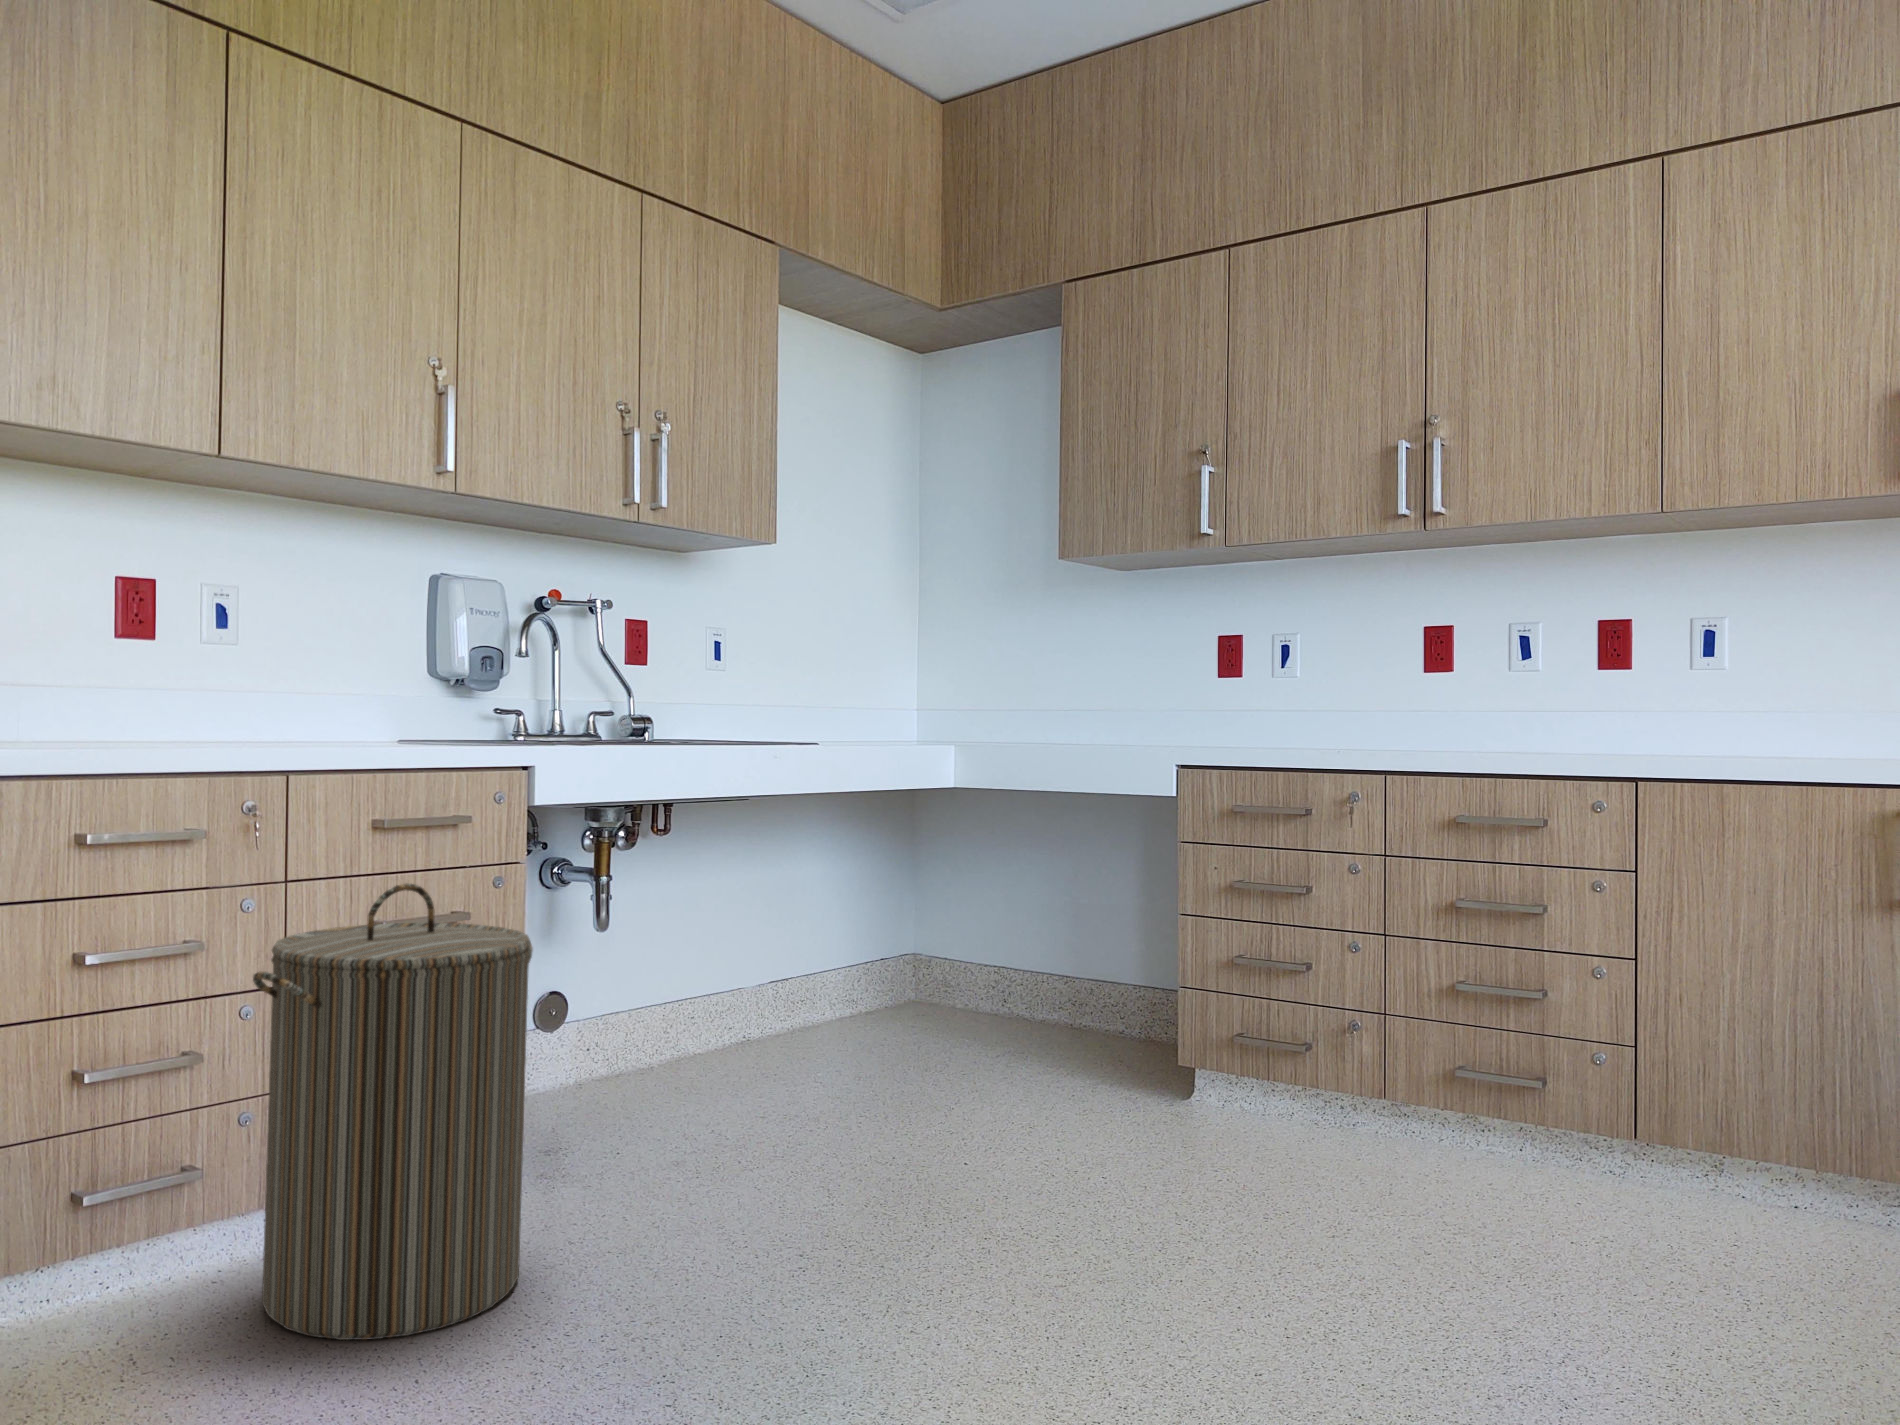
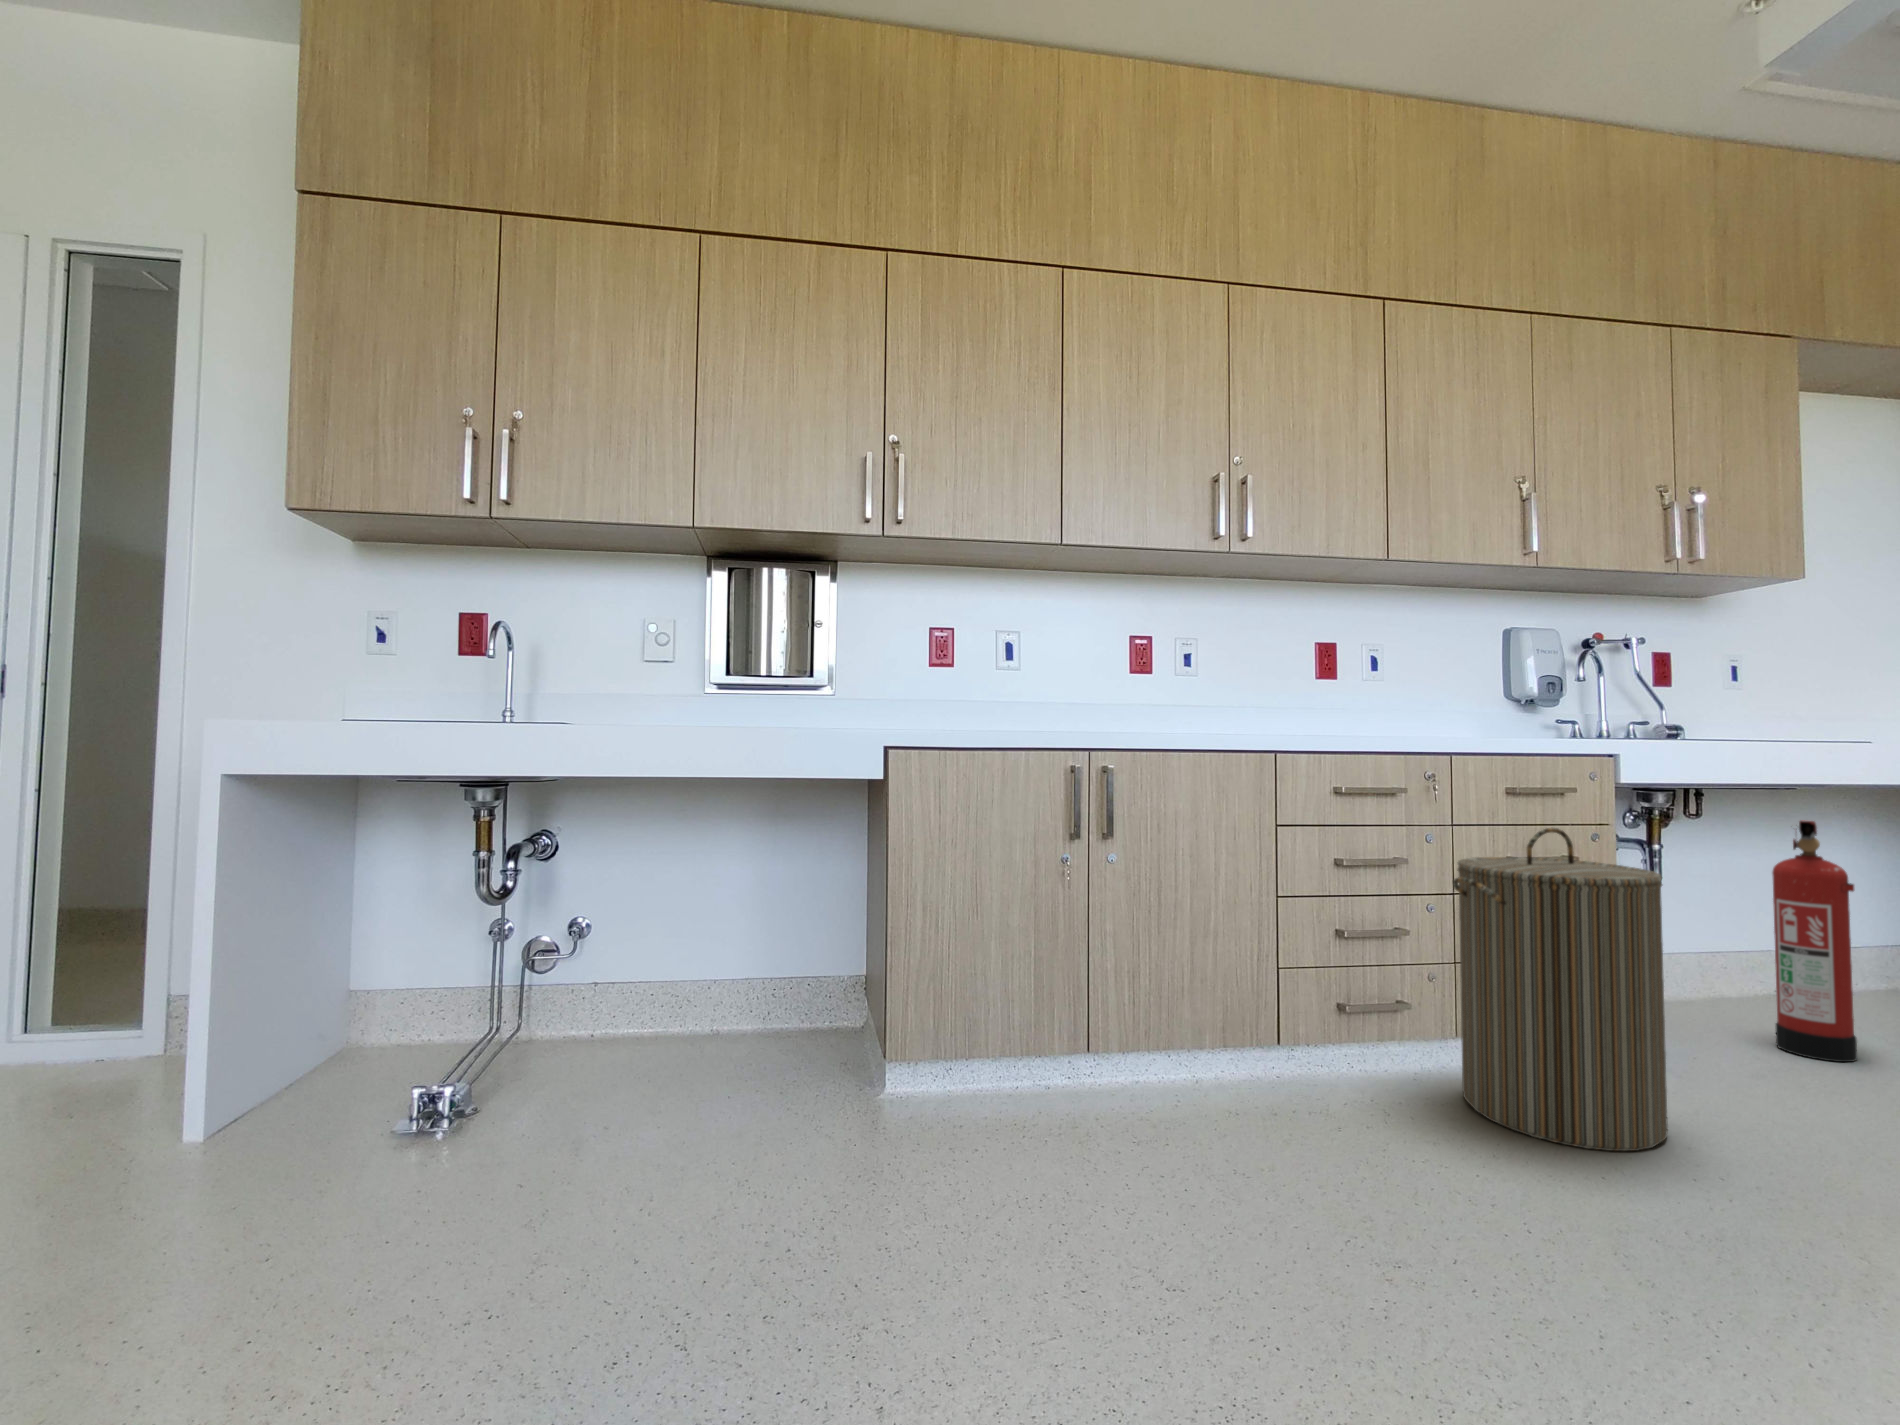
fire extinguisher: none [698,843,776,1125] -> present [1772,820,1857,1062]

